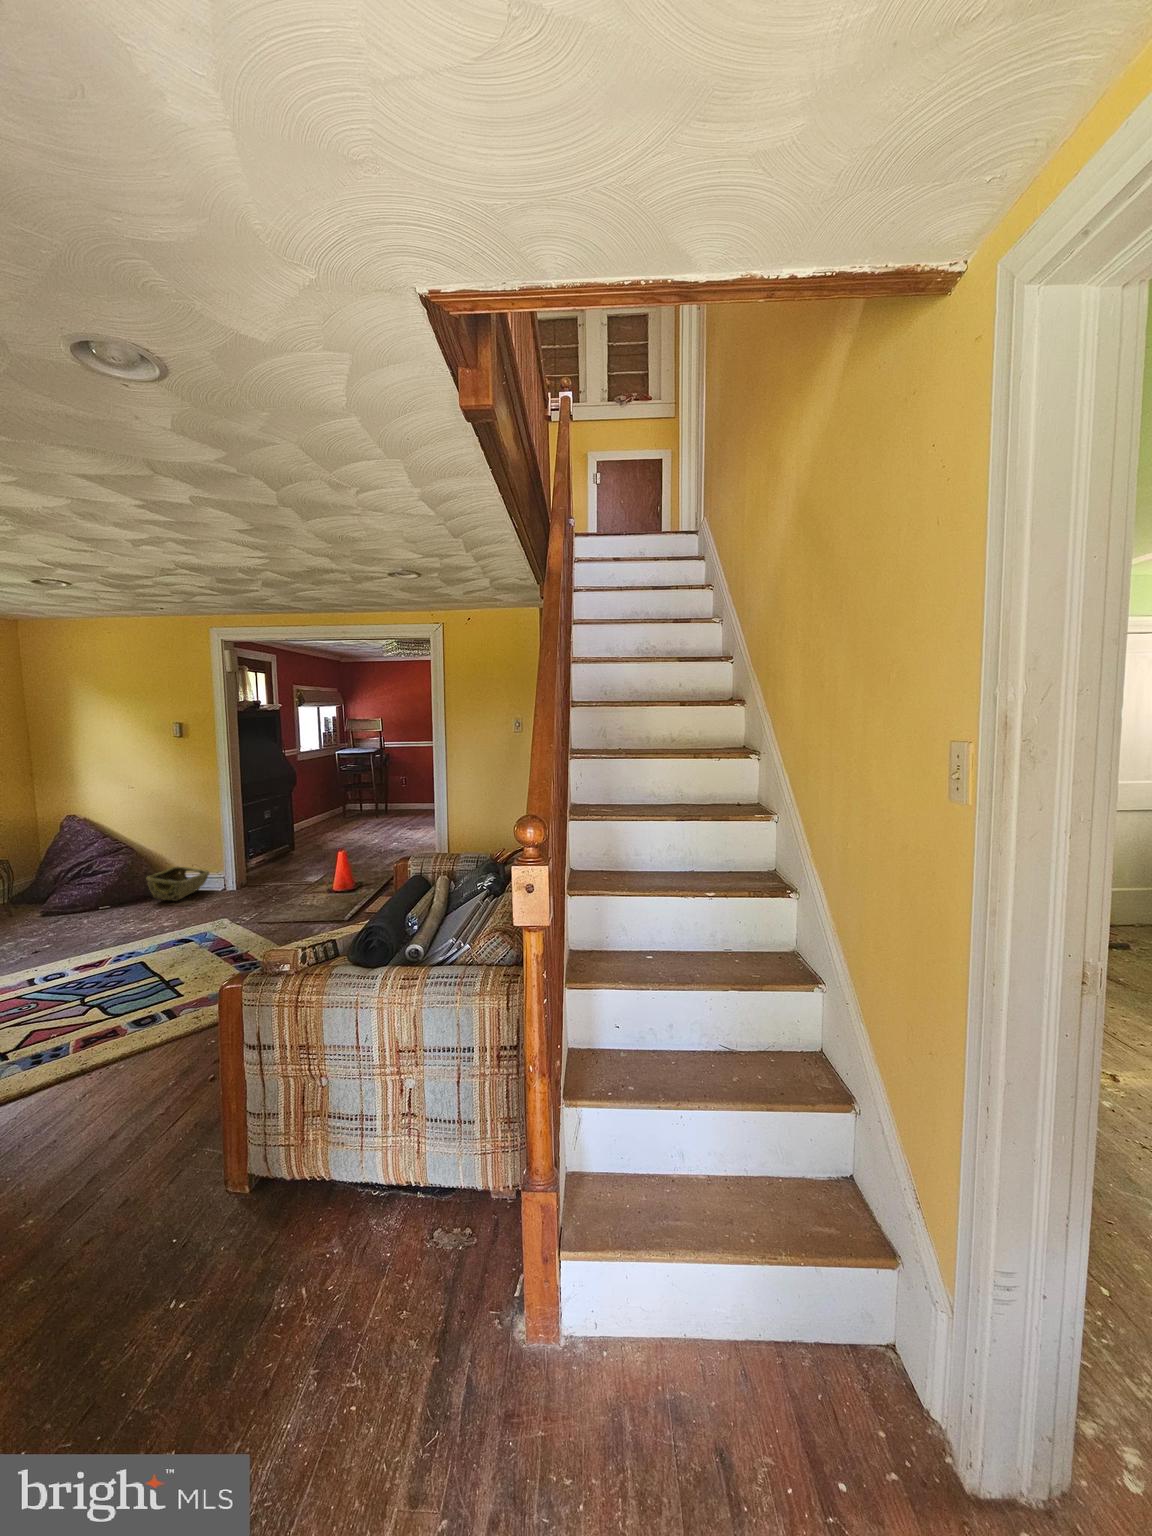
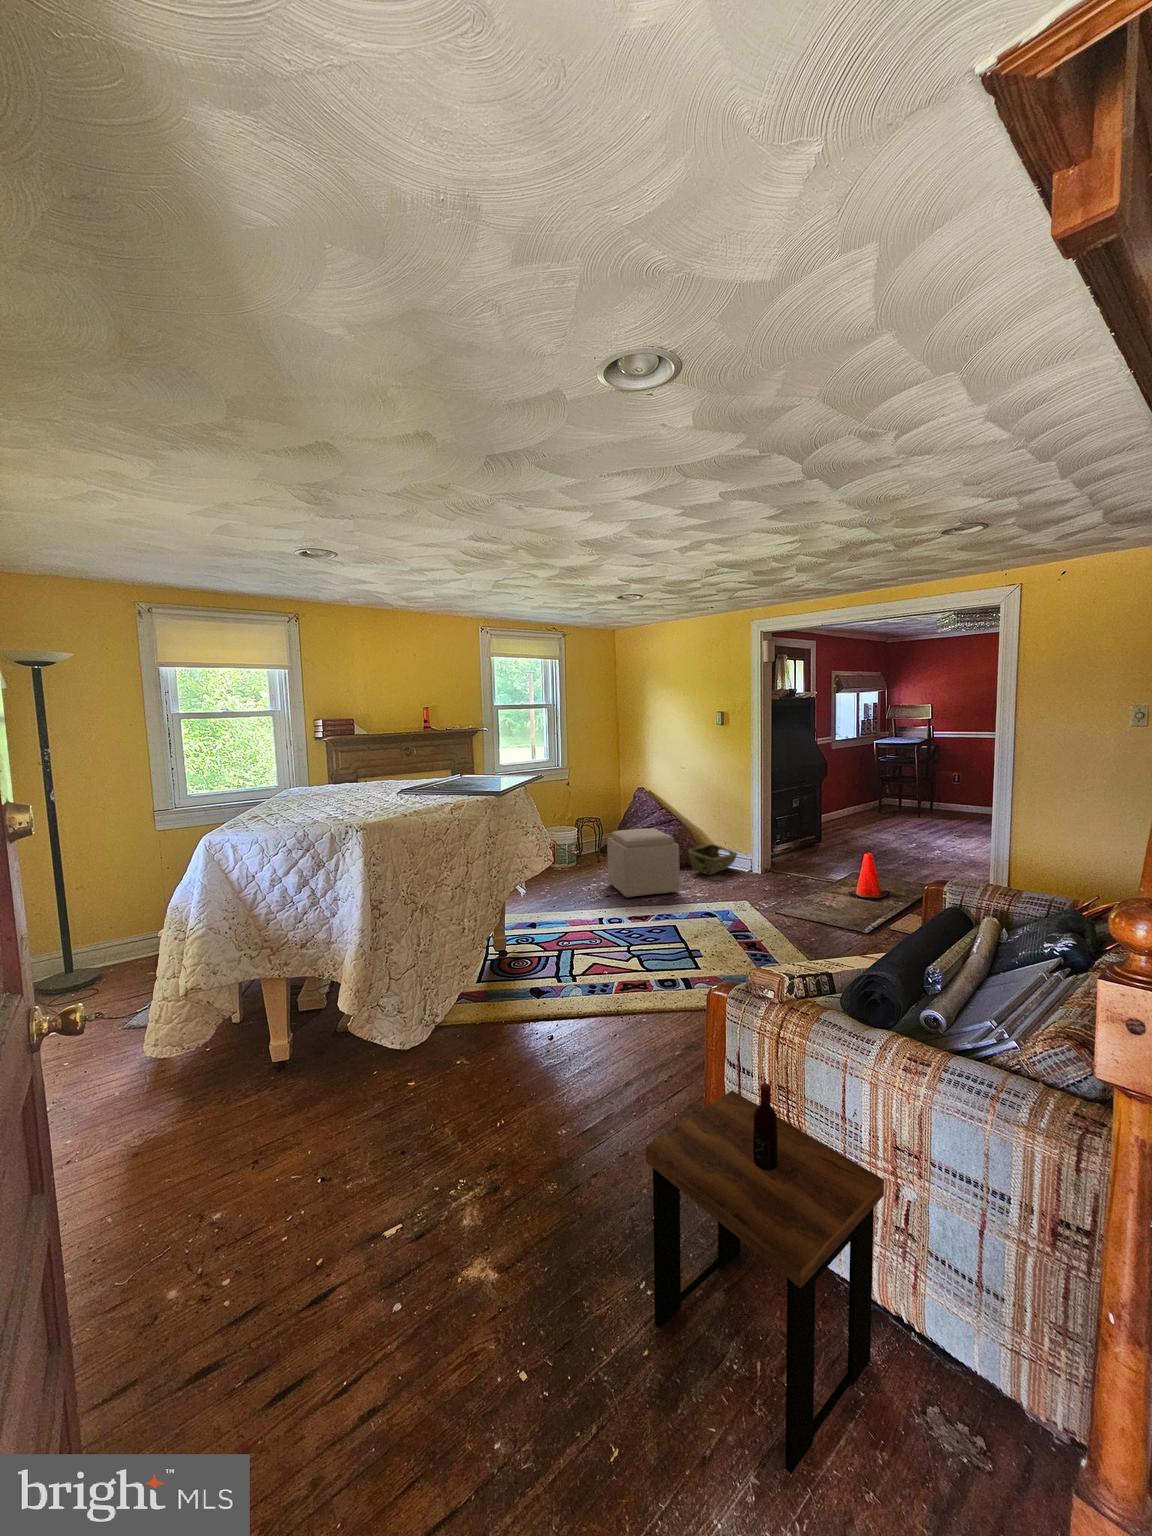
ottoman: none [19,859,139,950] -> present [607,828,680,898]
side table: none [175,1040,393,1335] -> present [646,1083,884,1474]

